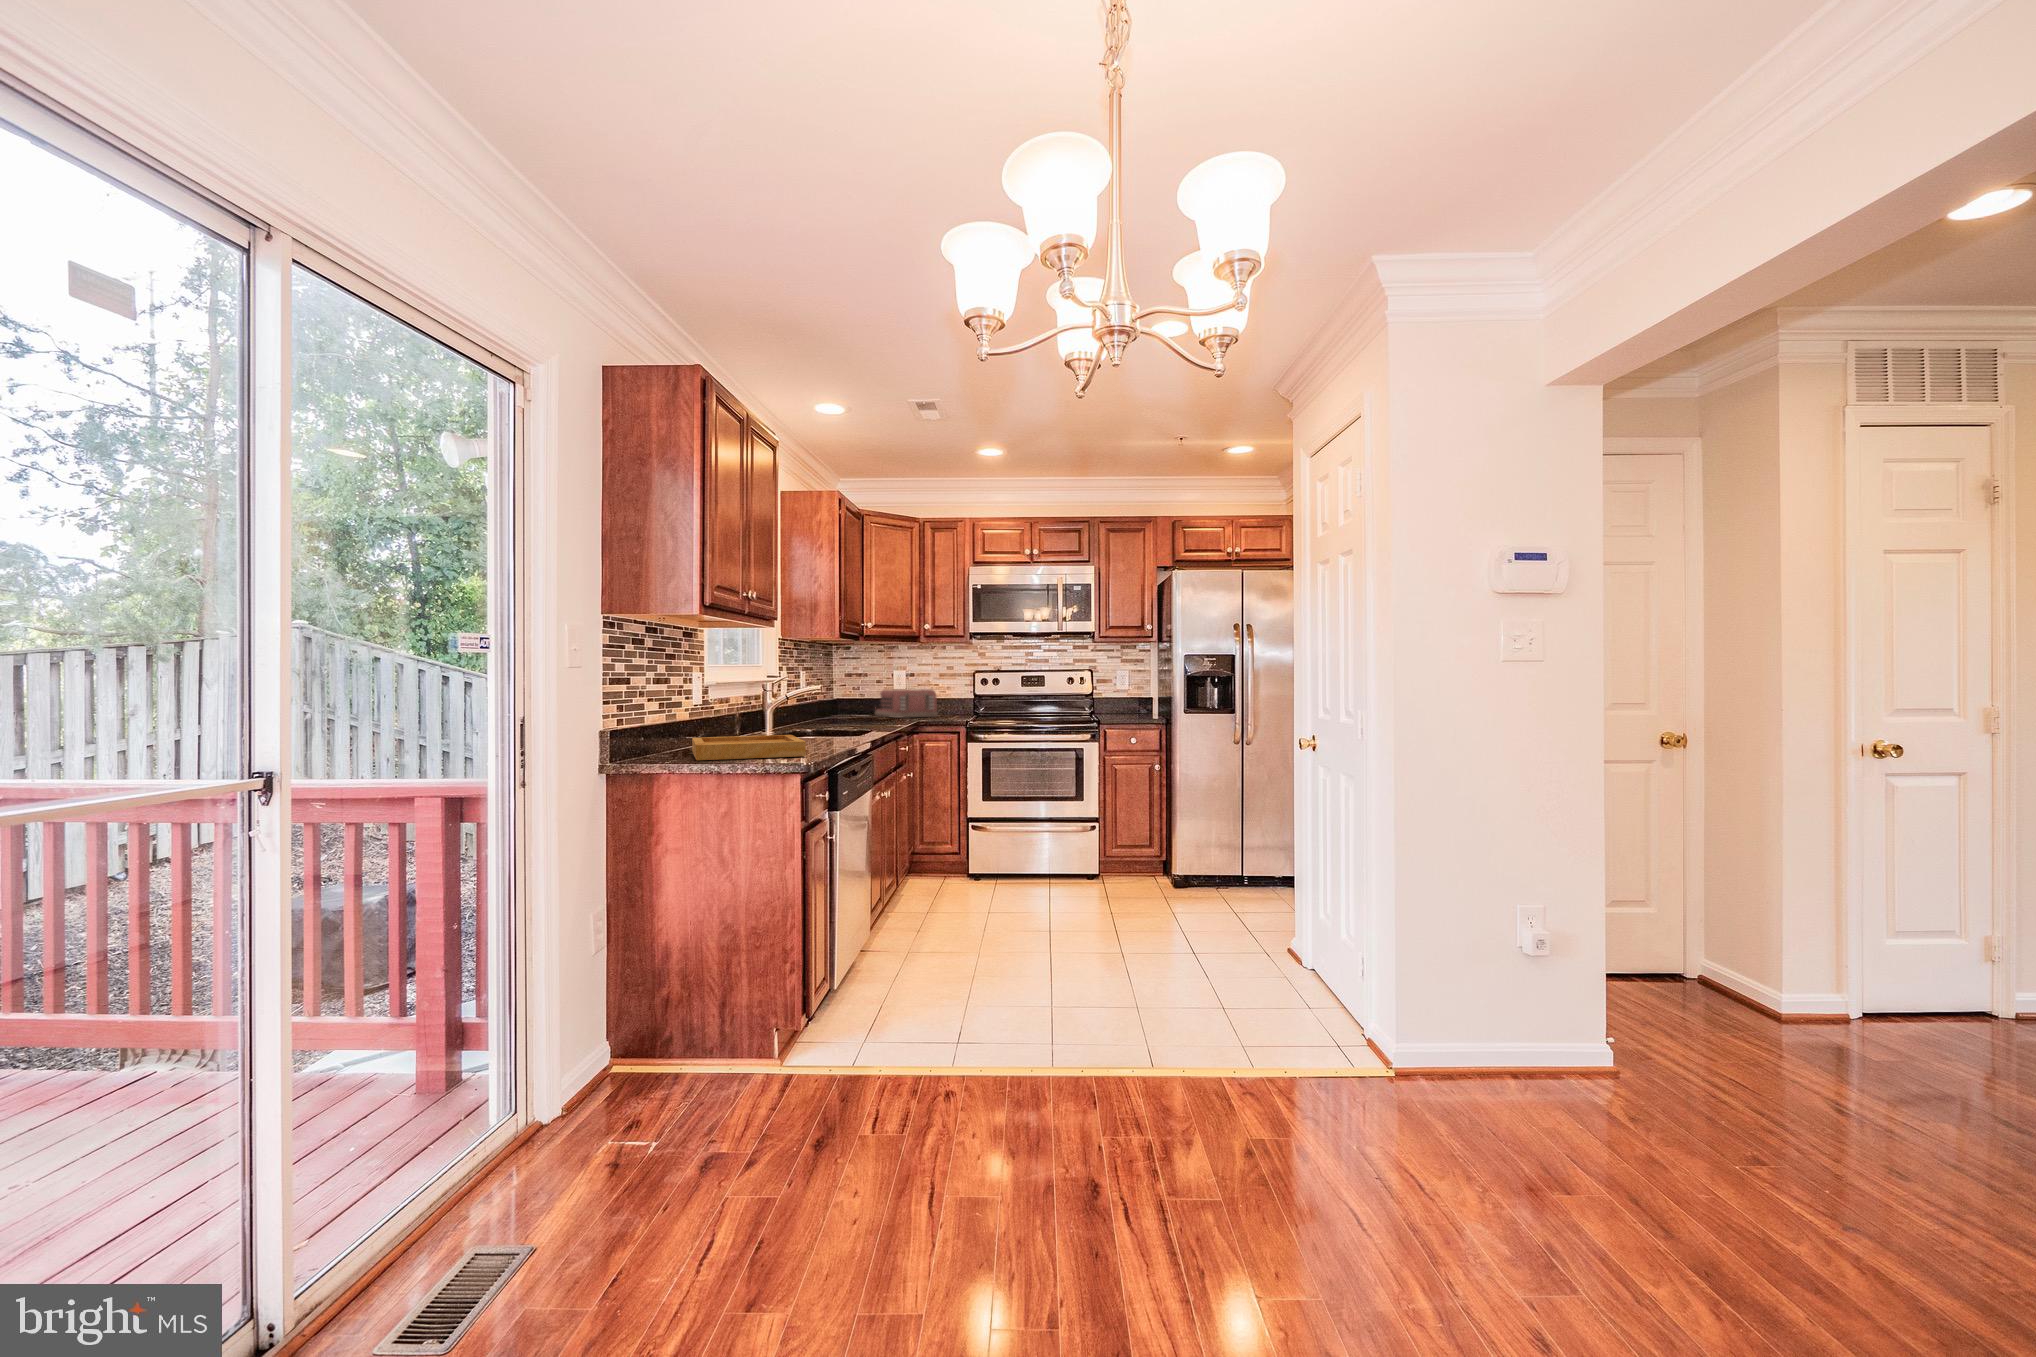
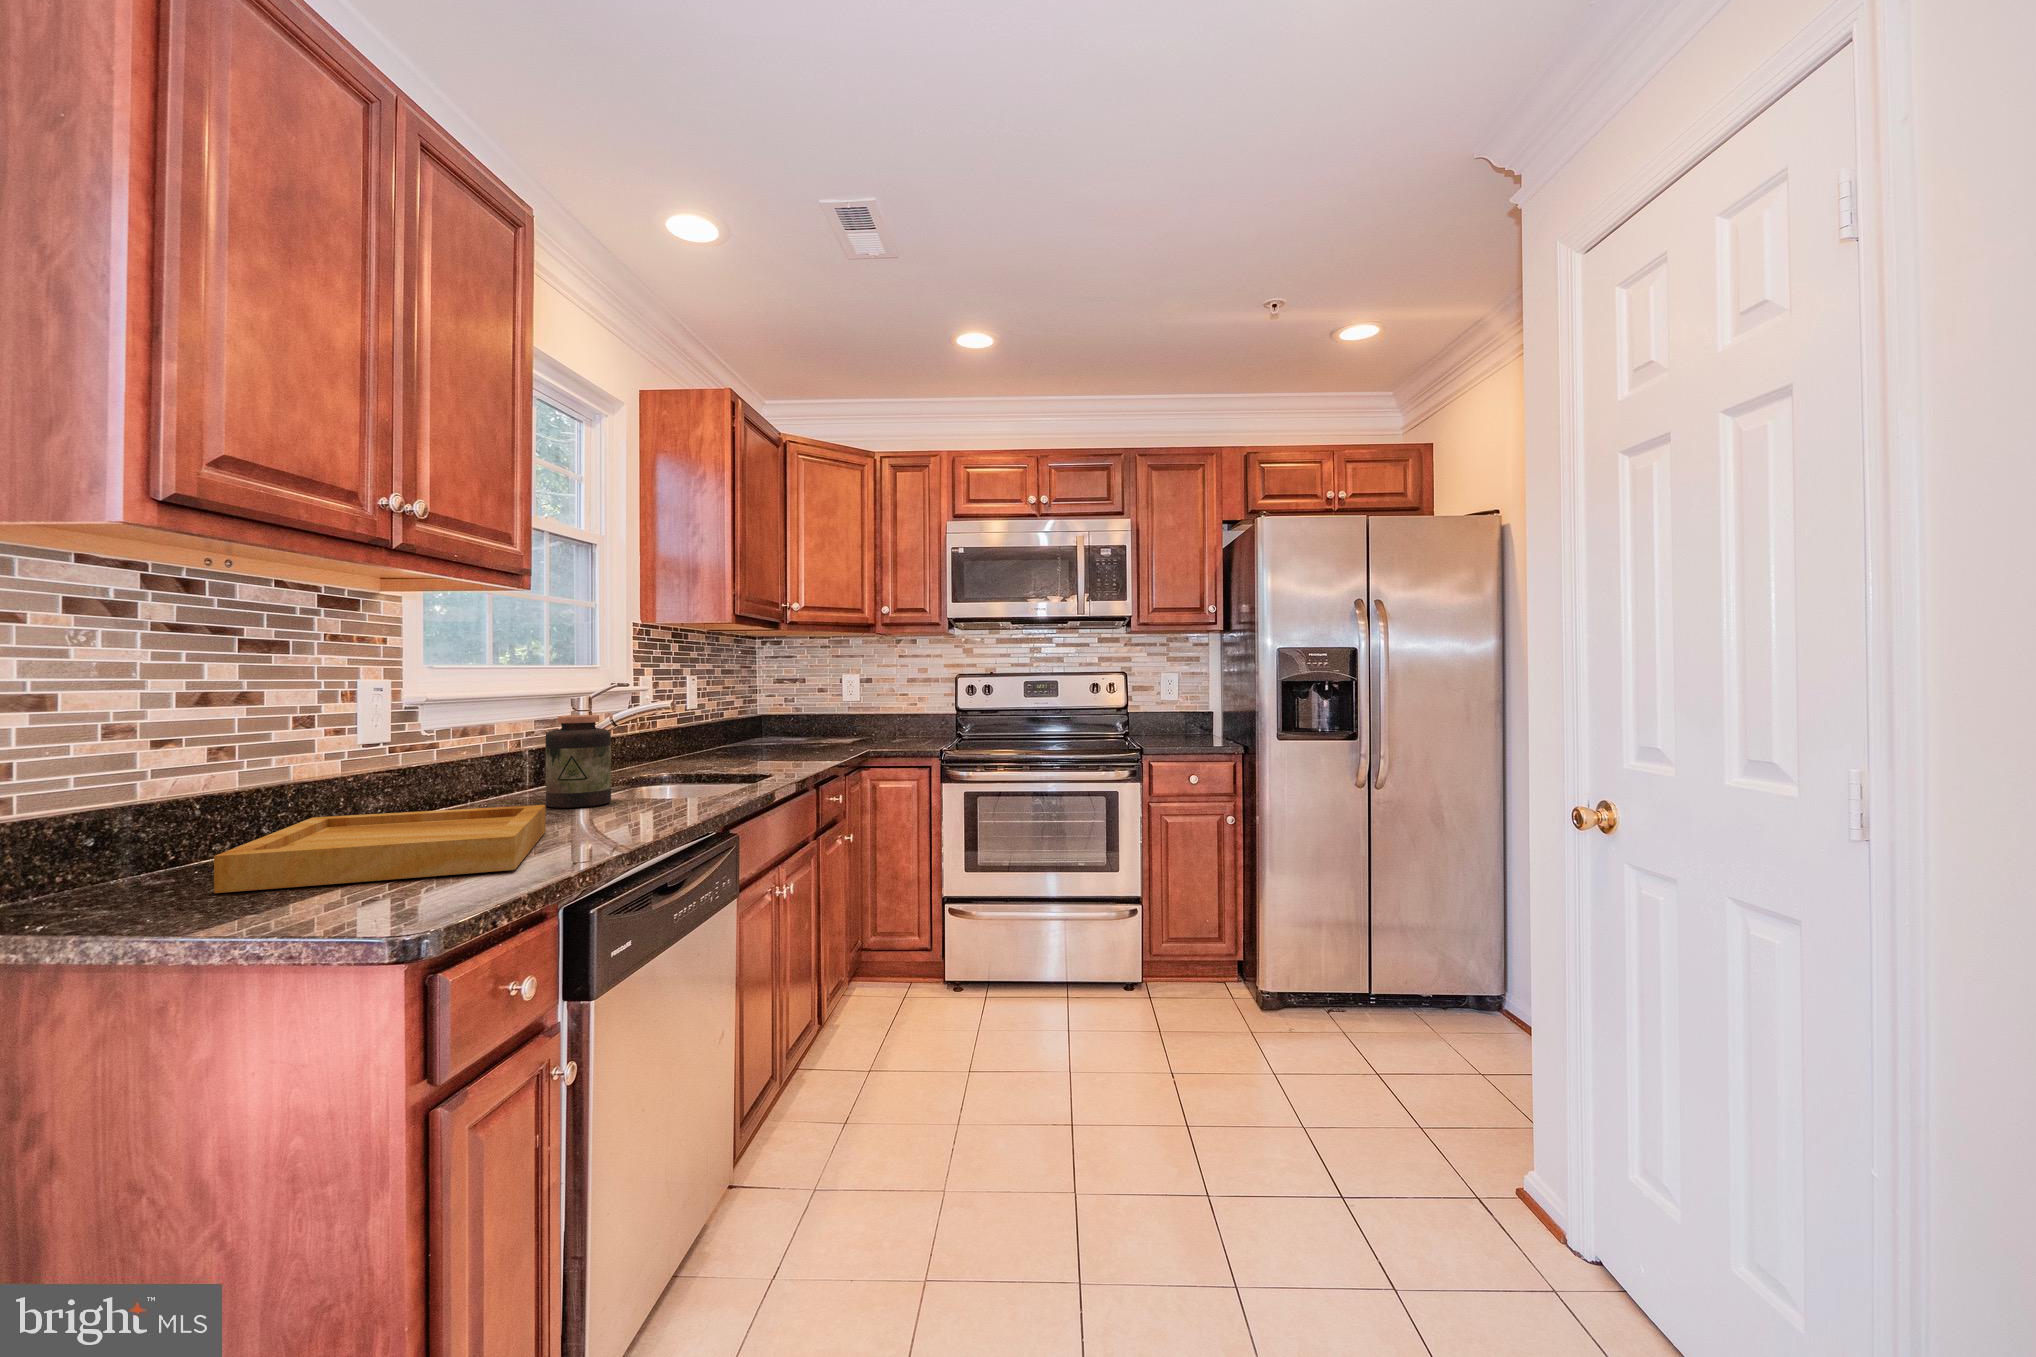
toaster: present [875,689,938,718] -> none [815,700,904,743]
jar: none [768,693,801,742] -> present [545,715,611,808]

